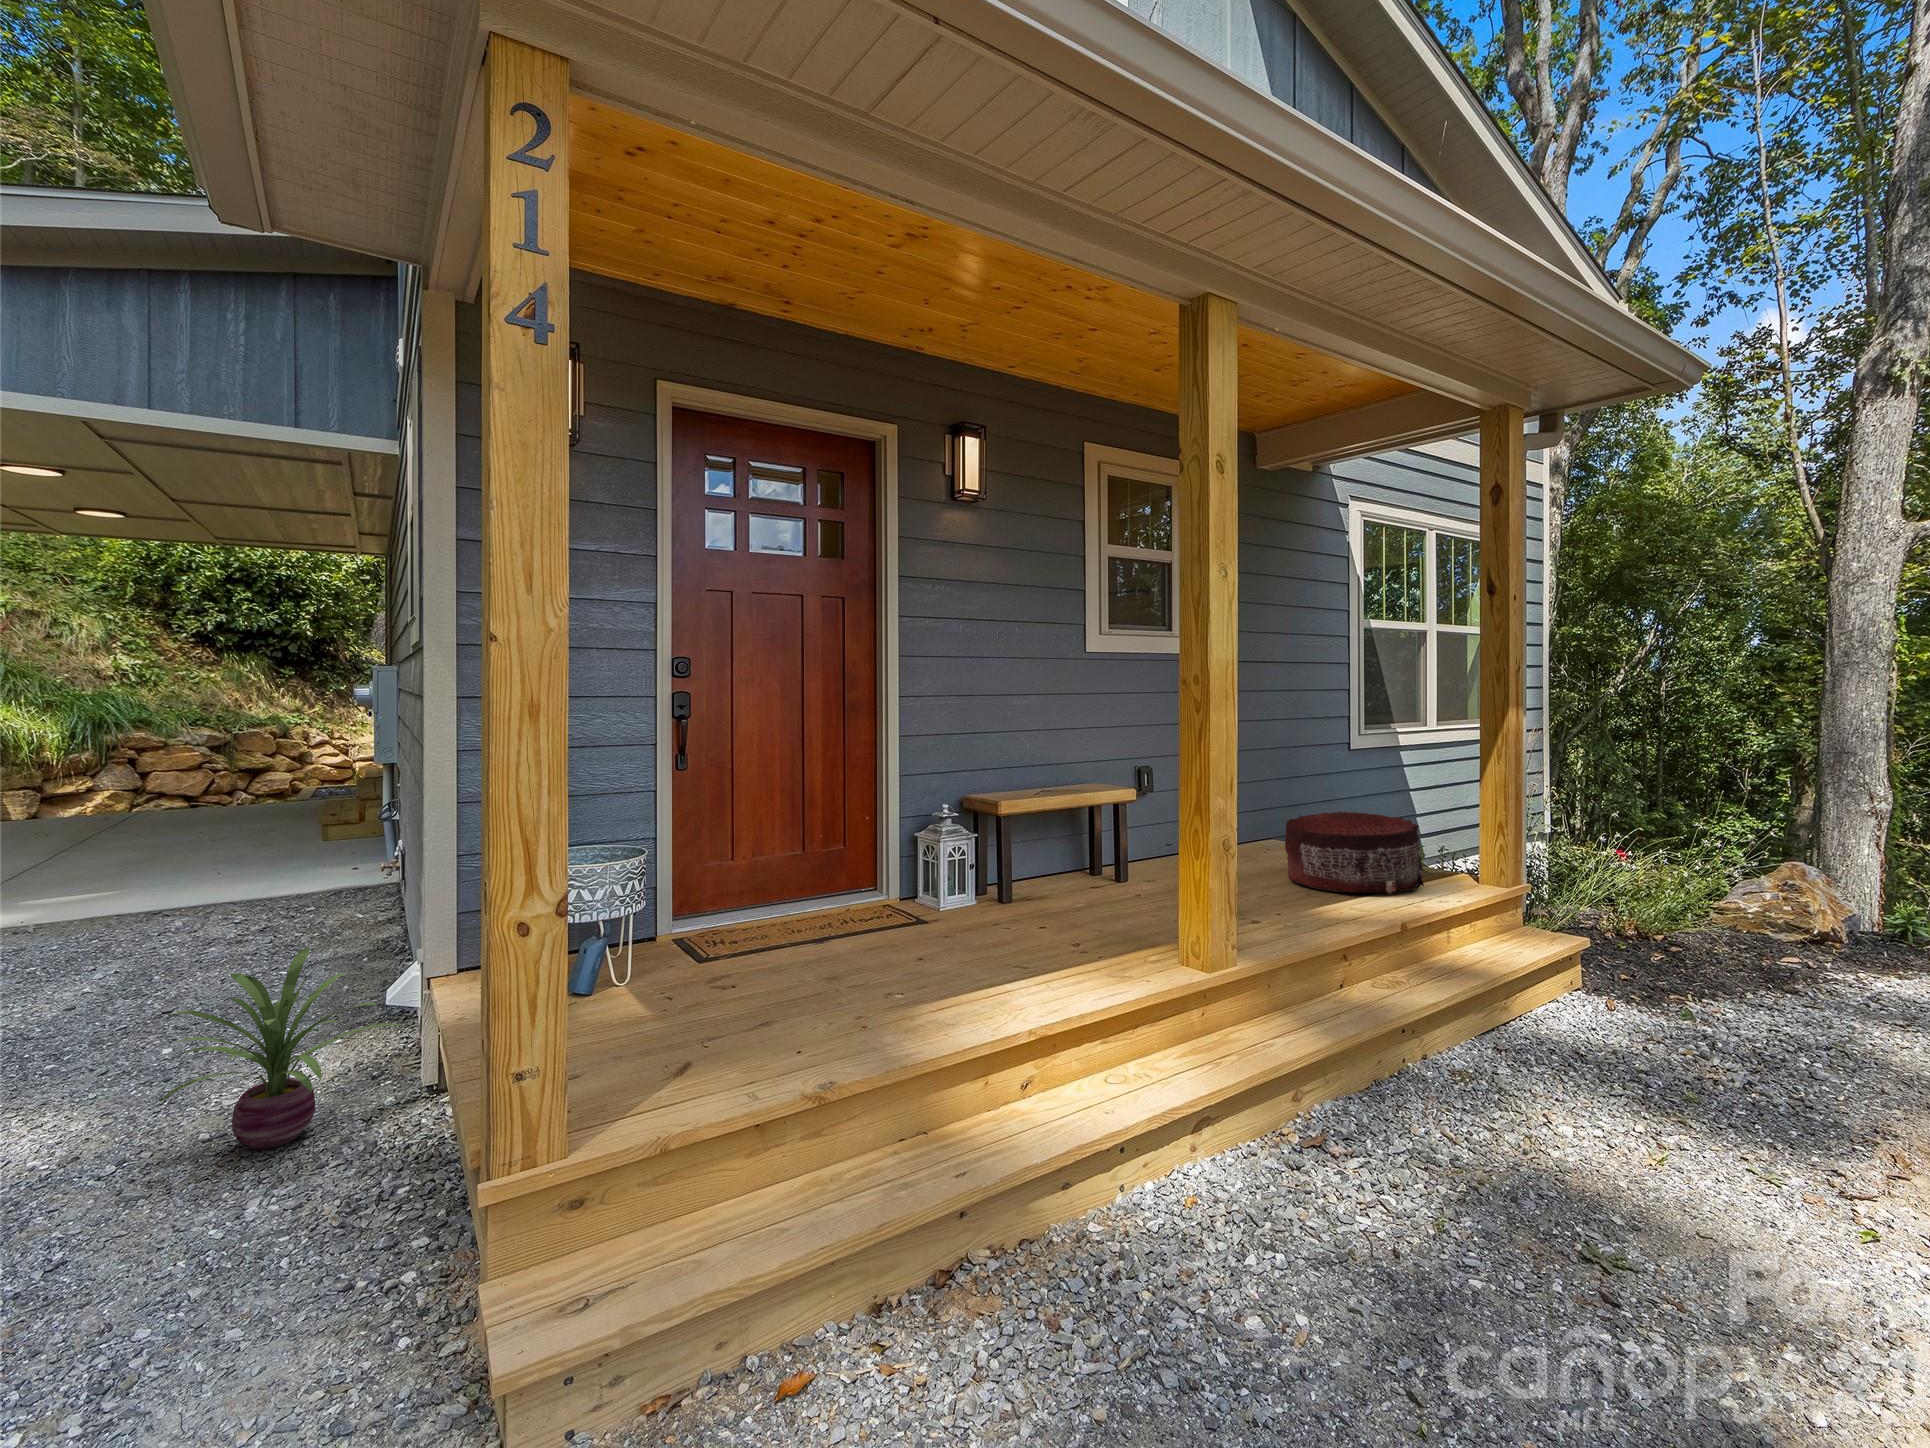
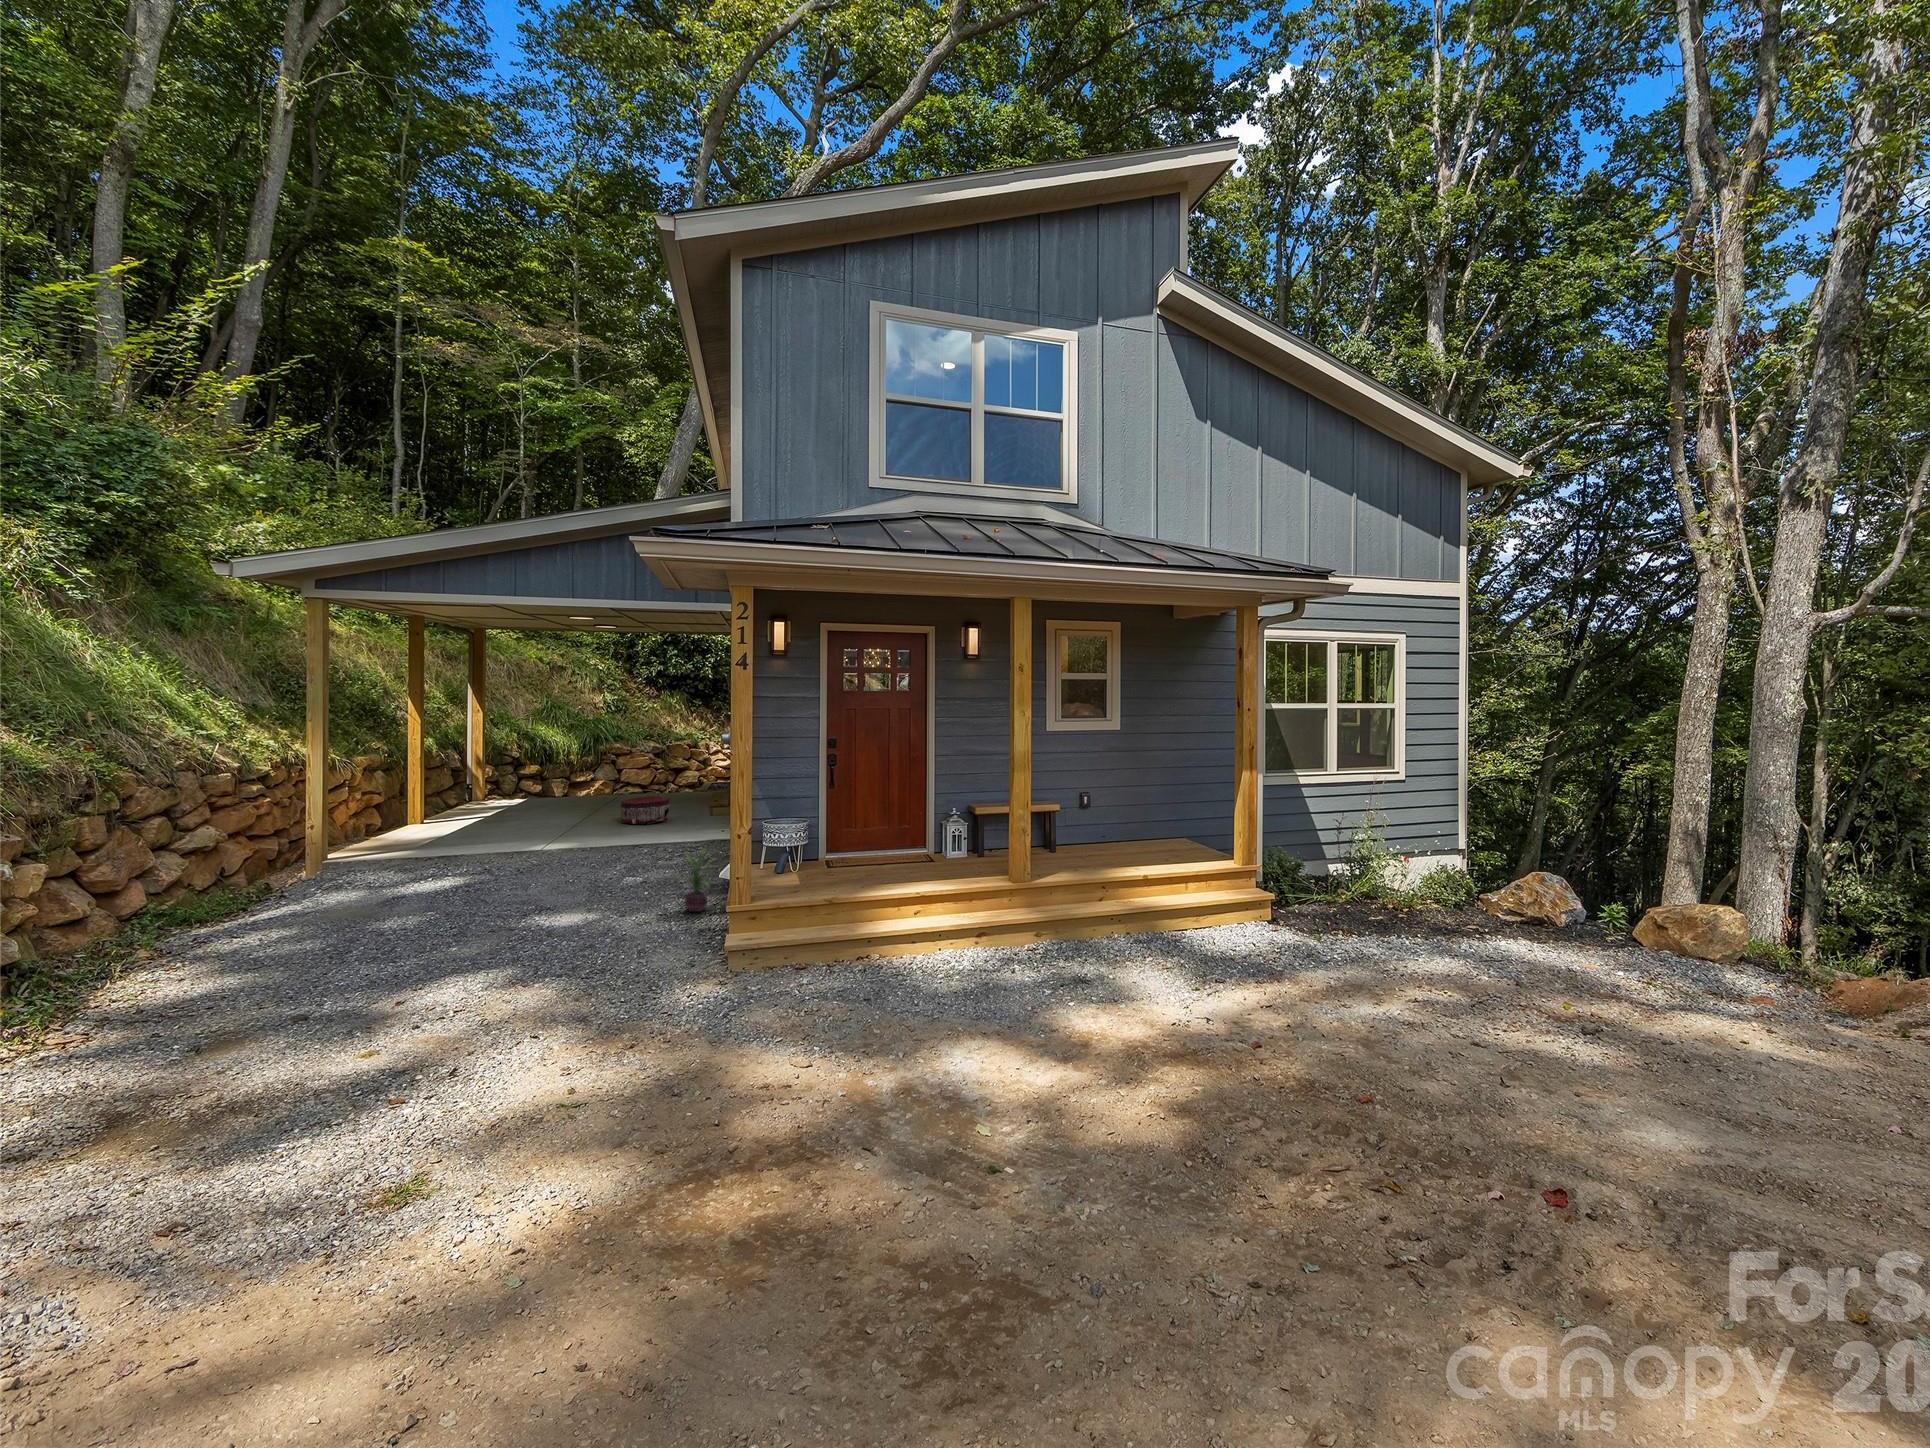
pouf: present [1285,812,1424,893] -> present [621,796,670,824]

